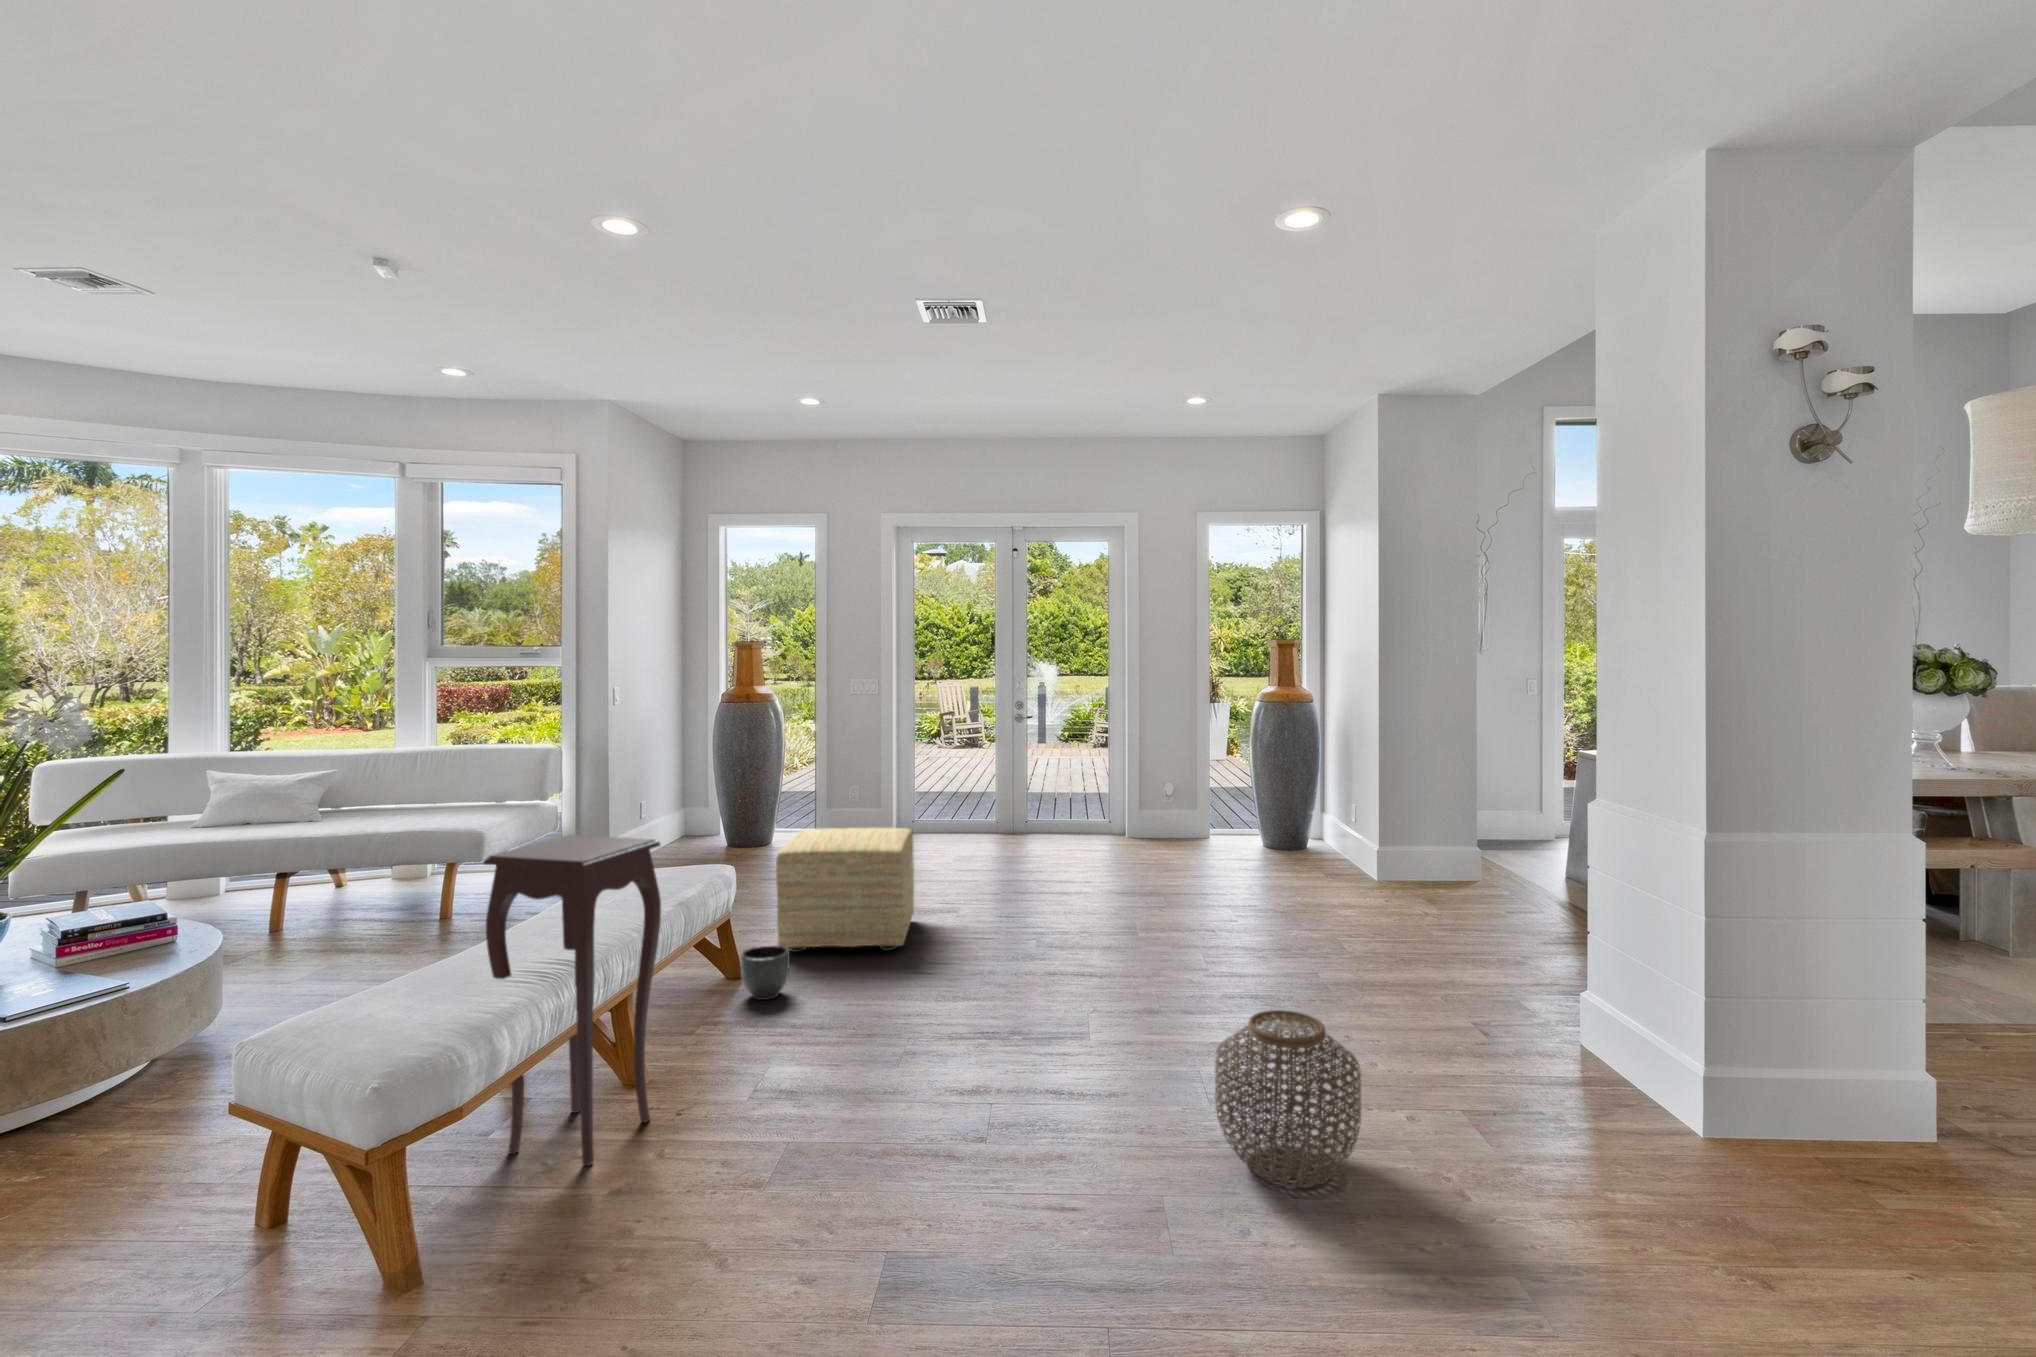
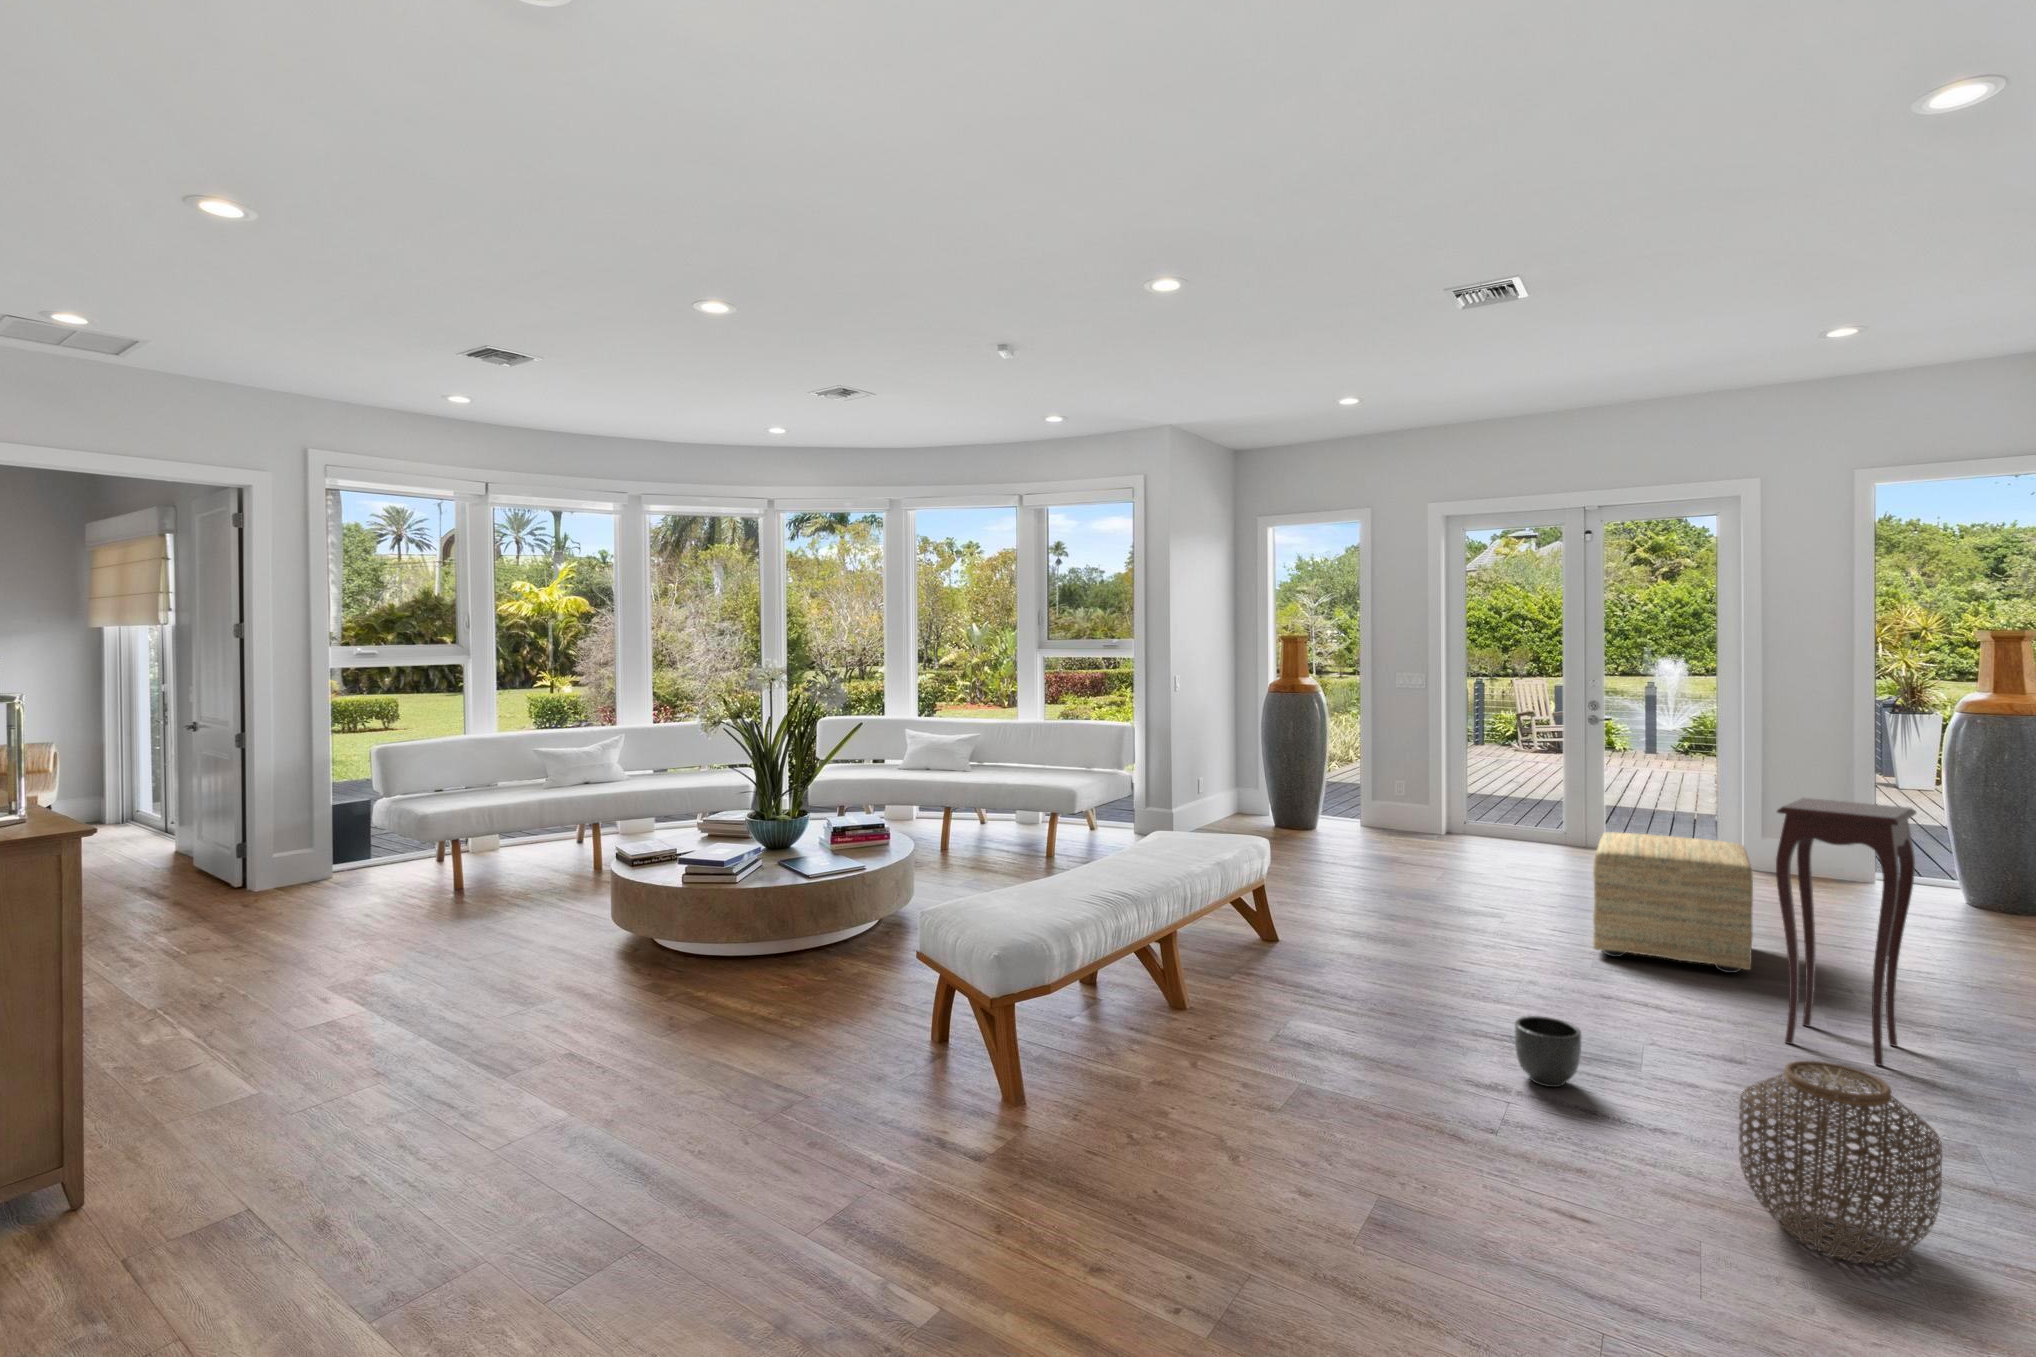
ottoman: present [776,828,914,952] -> present [1593,832,1753,973]
side table: present [483,835,661,1166] -> present [1776,798,1916,1066]
planter: present [740,945,790,1000] -> present [1515,1016,1582,1087]

